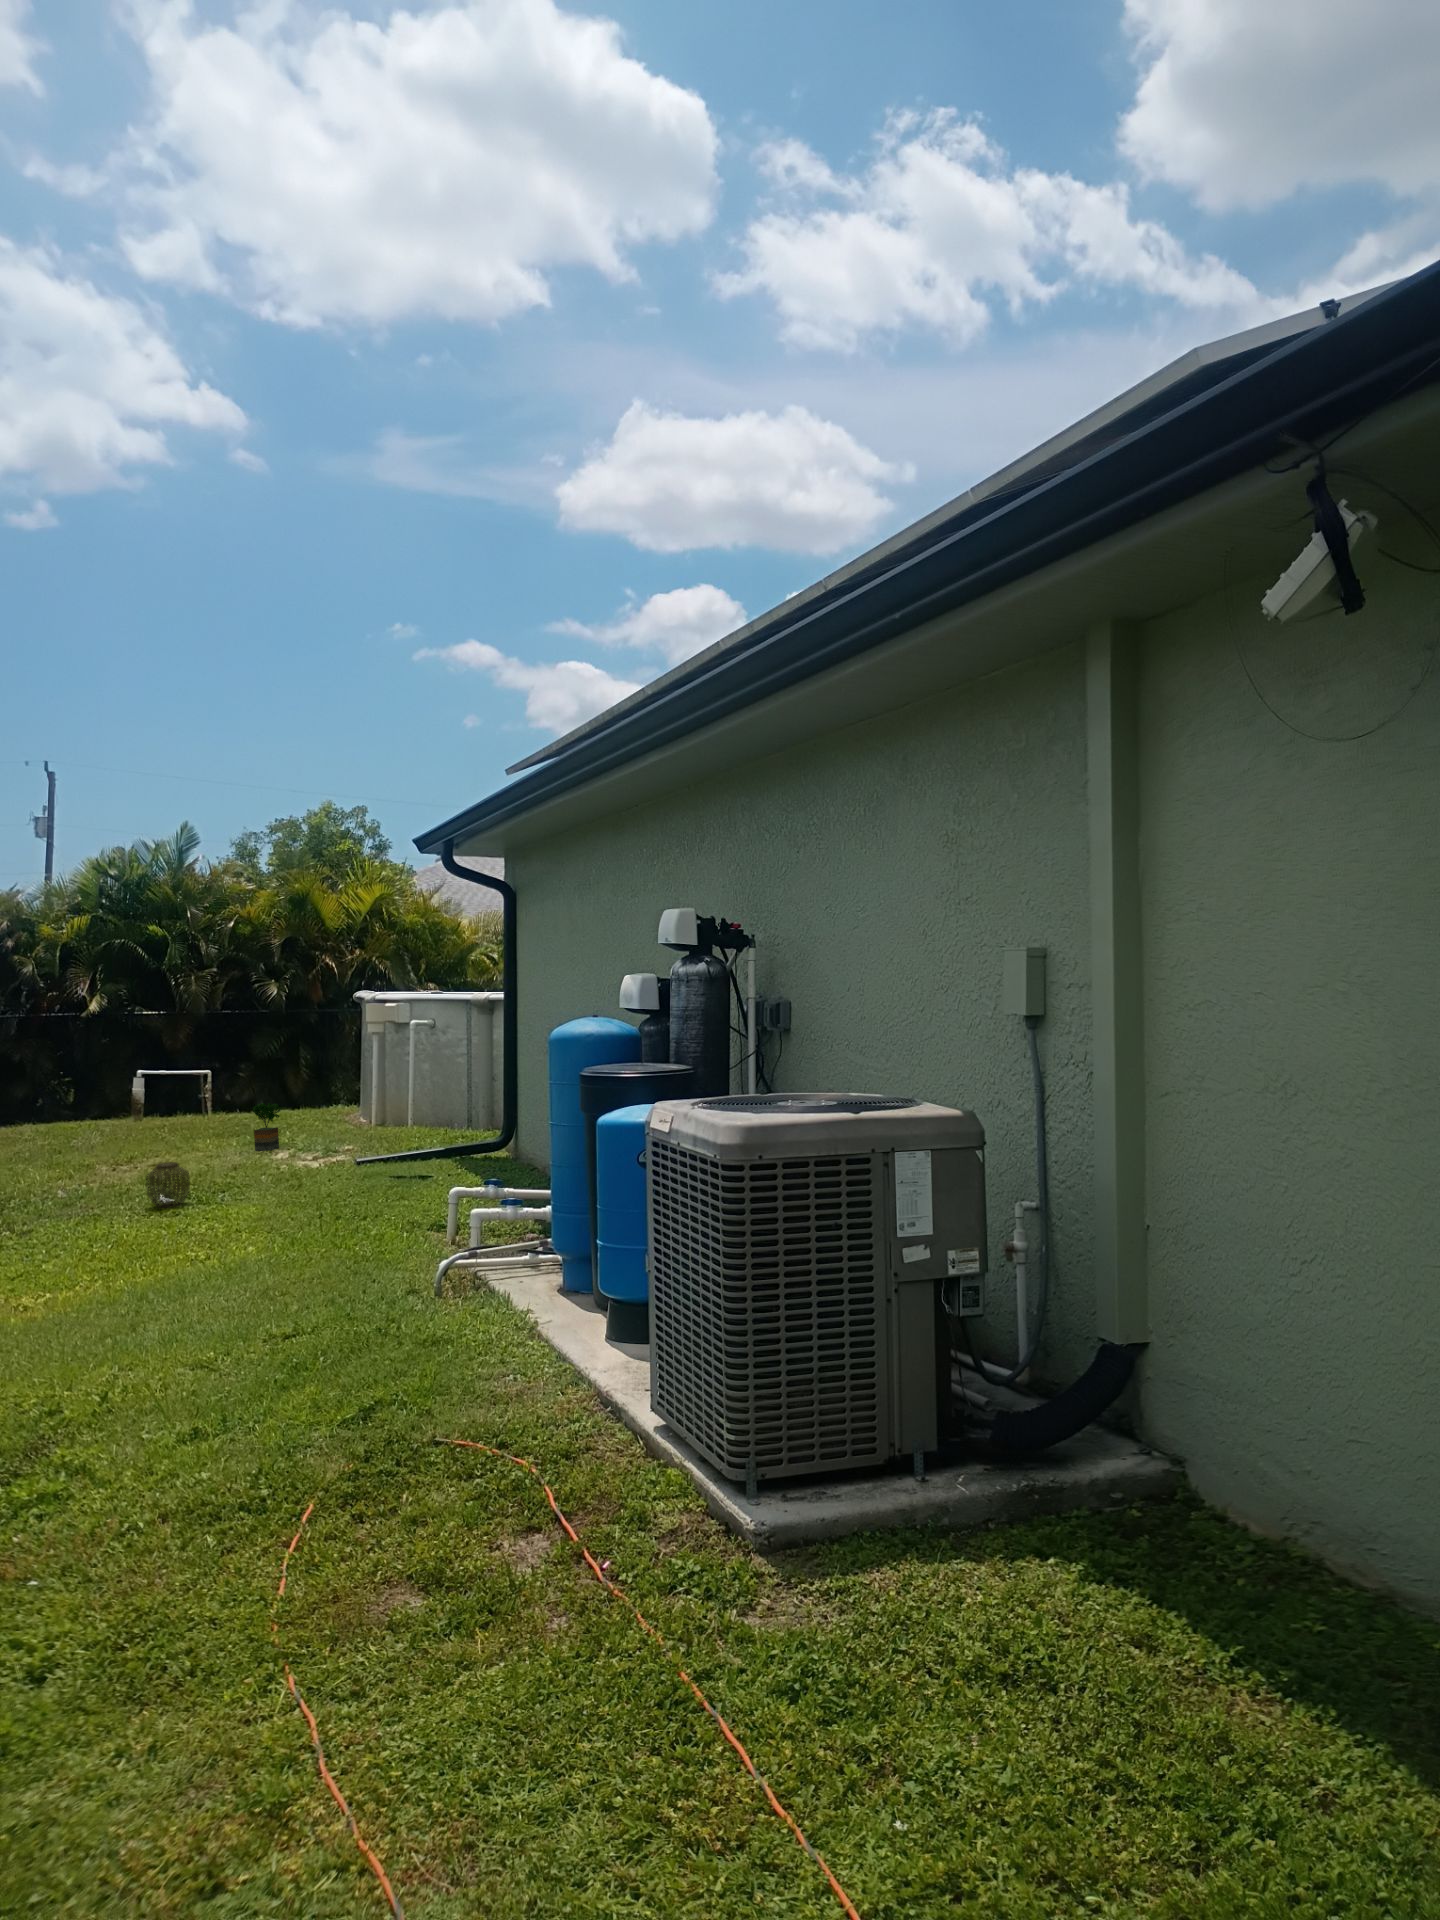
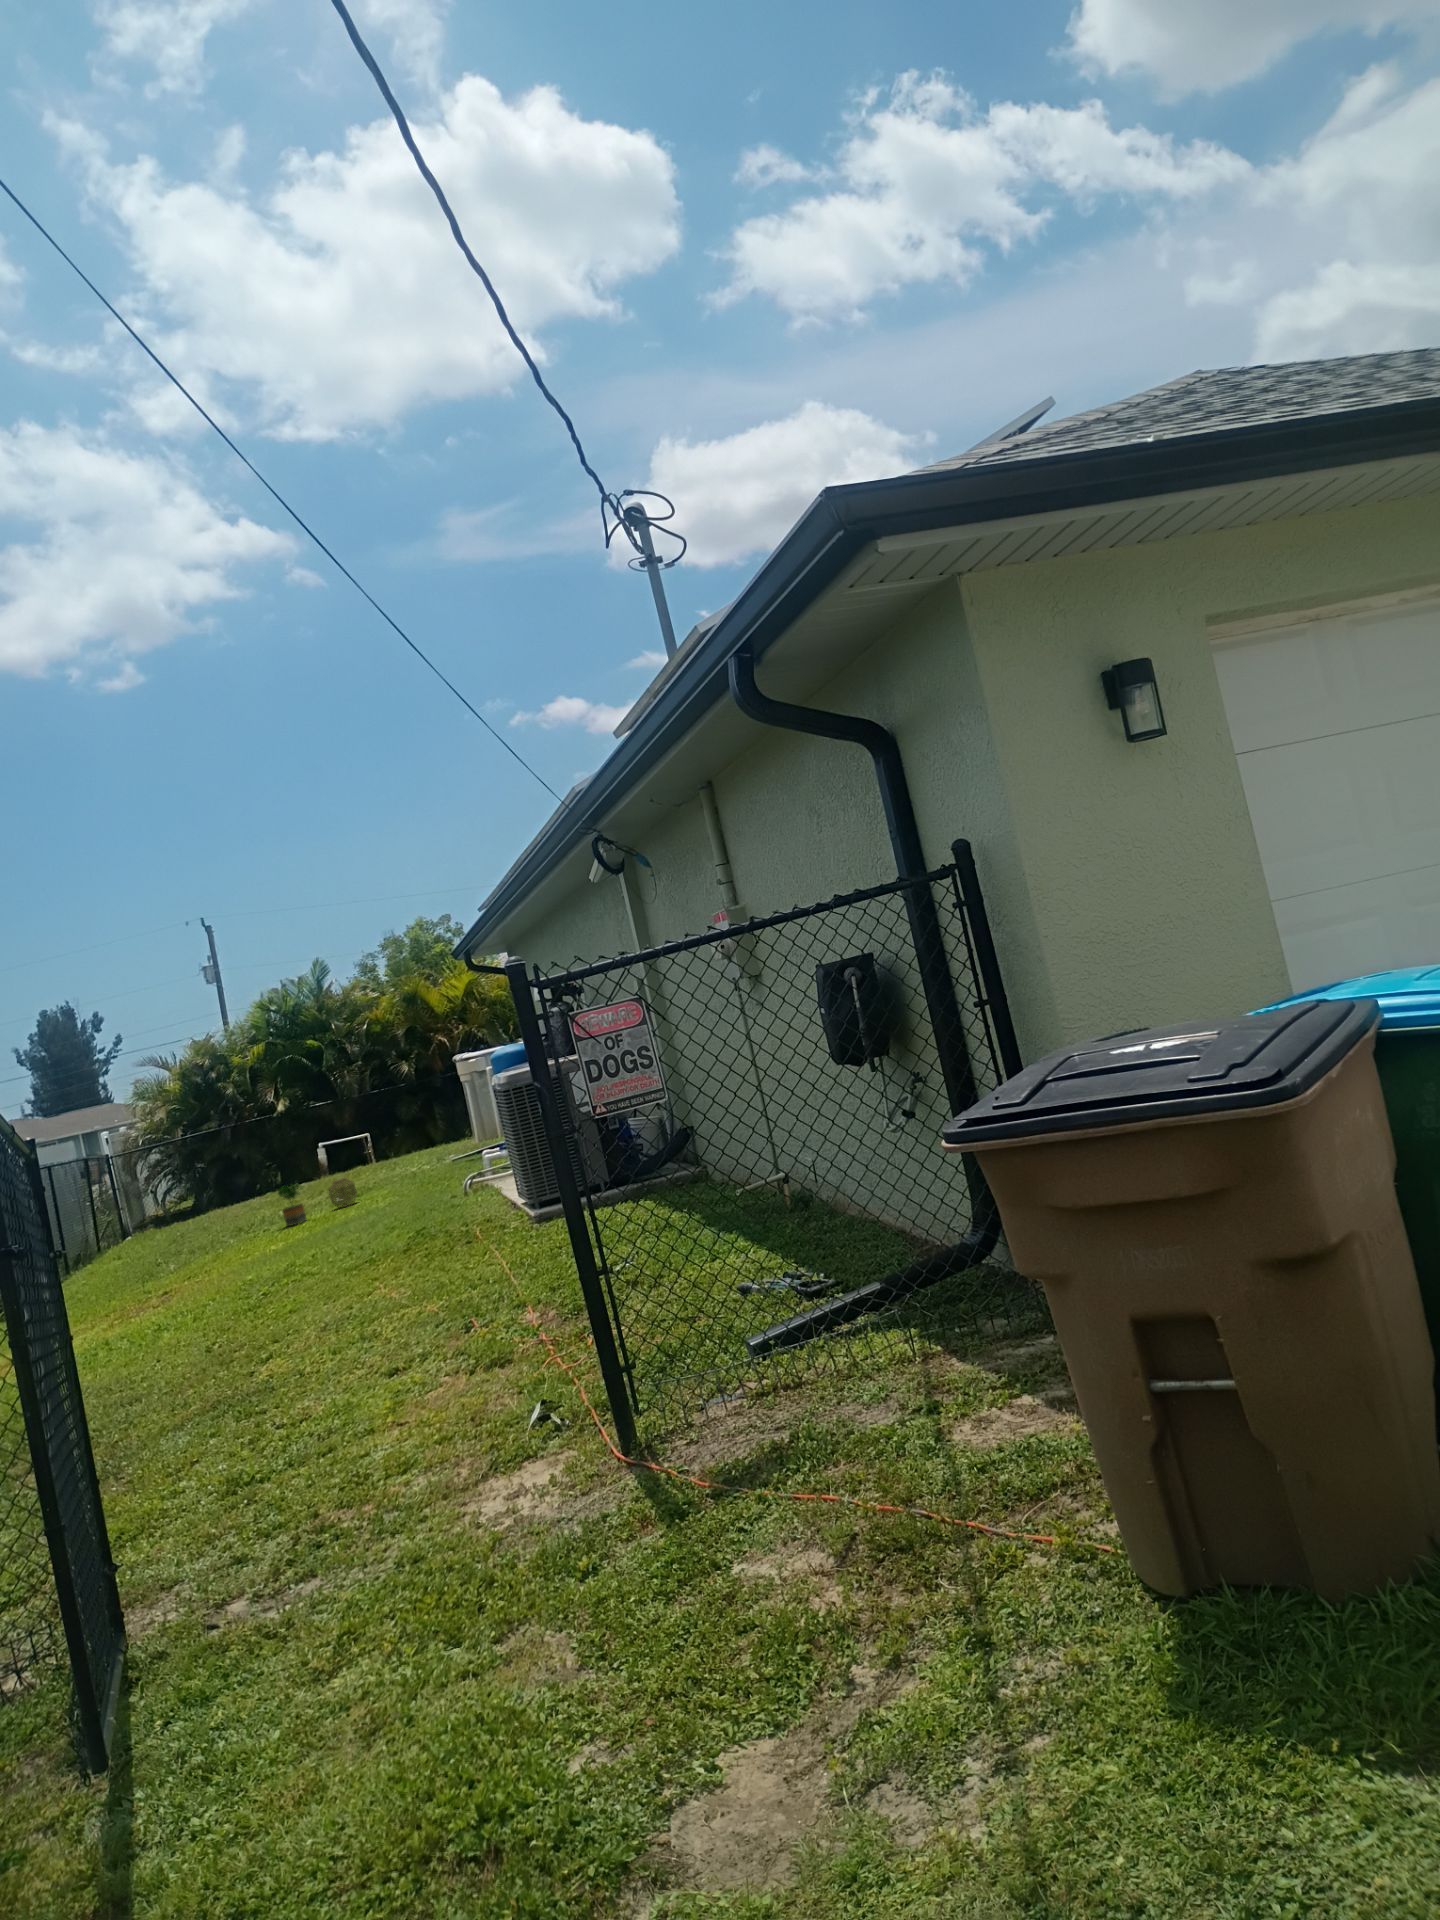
potted tree: present [253,1103,282,1151] -> present [278,1184,306,1226]

